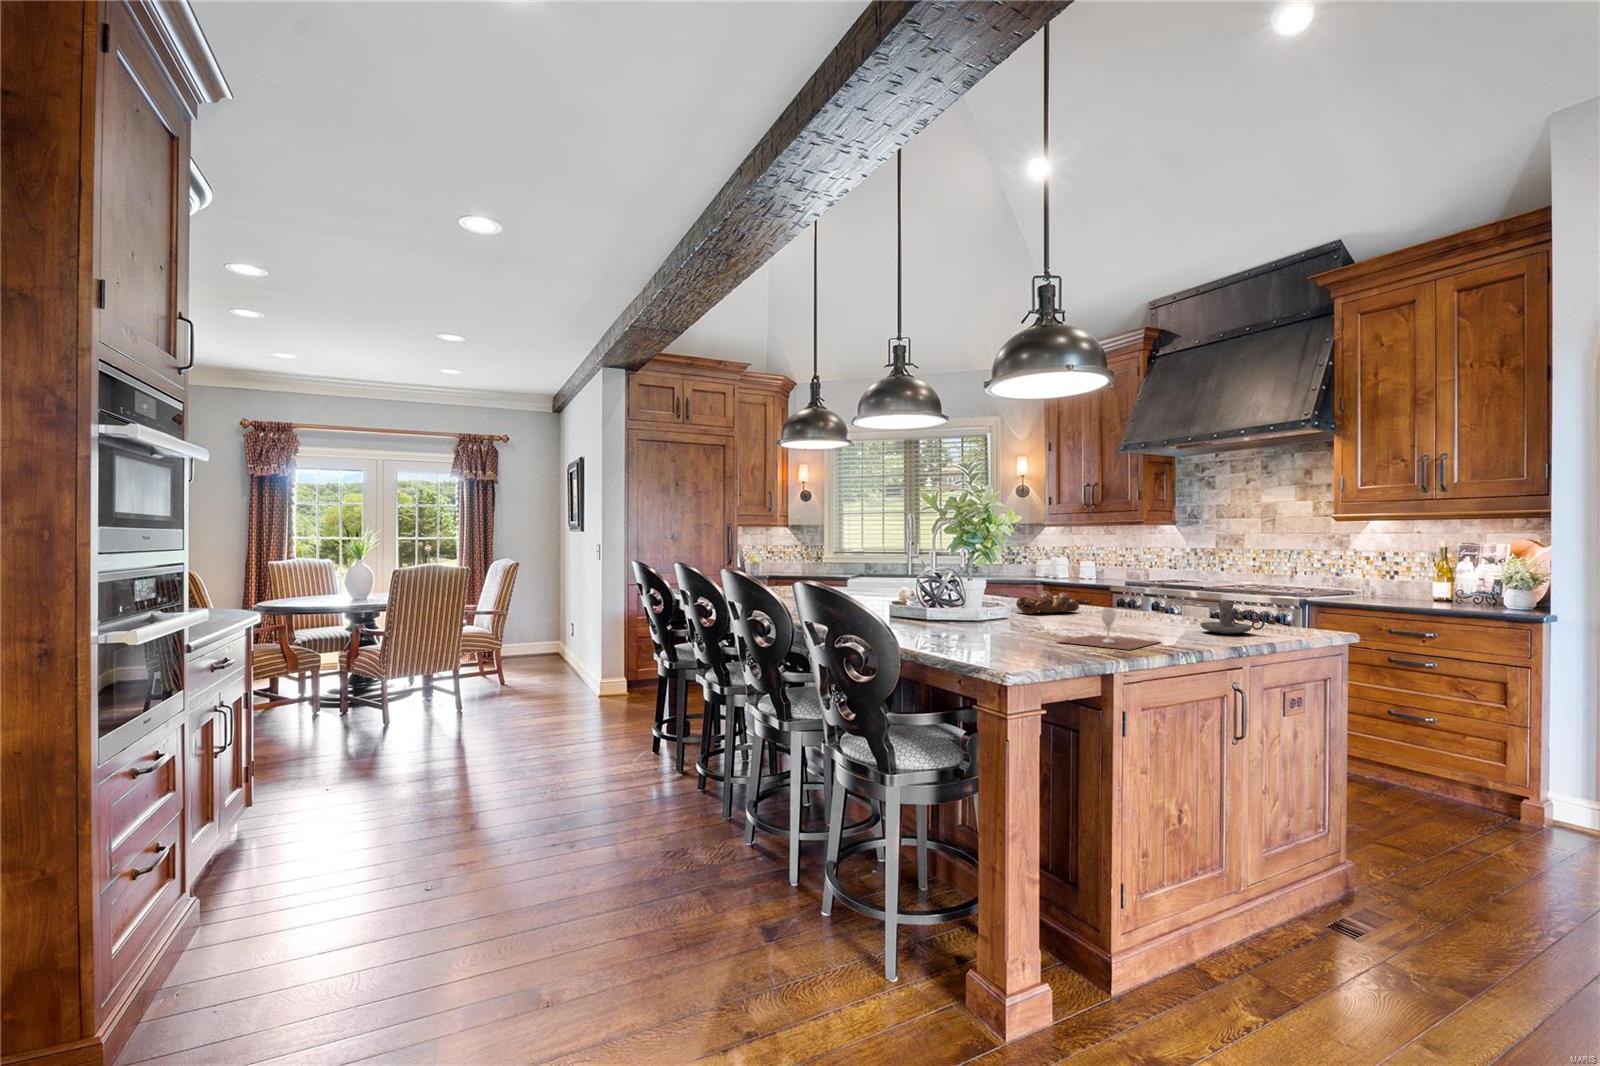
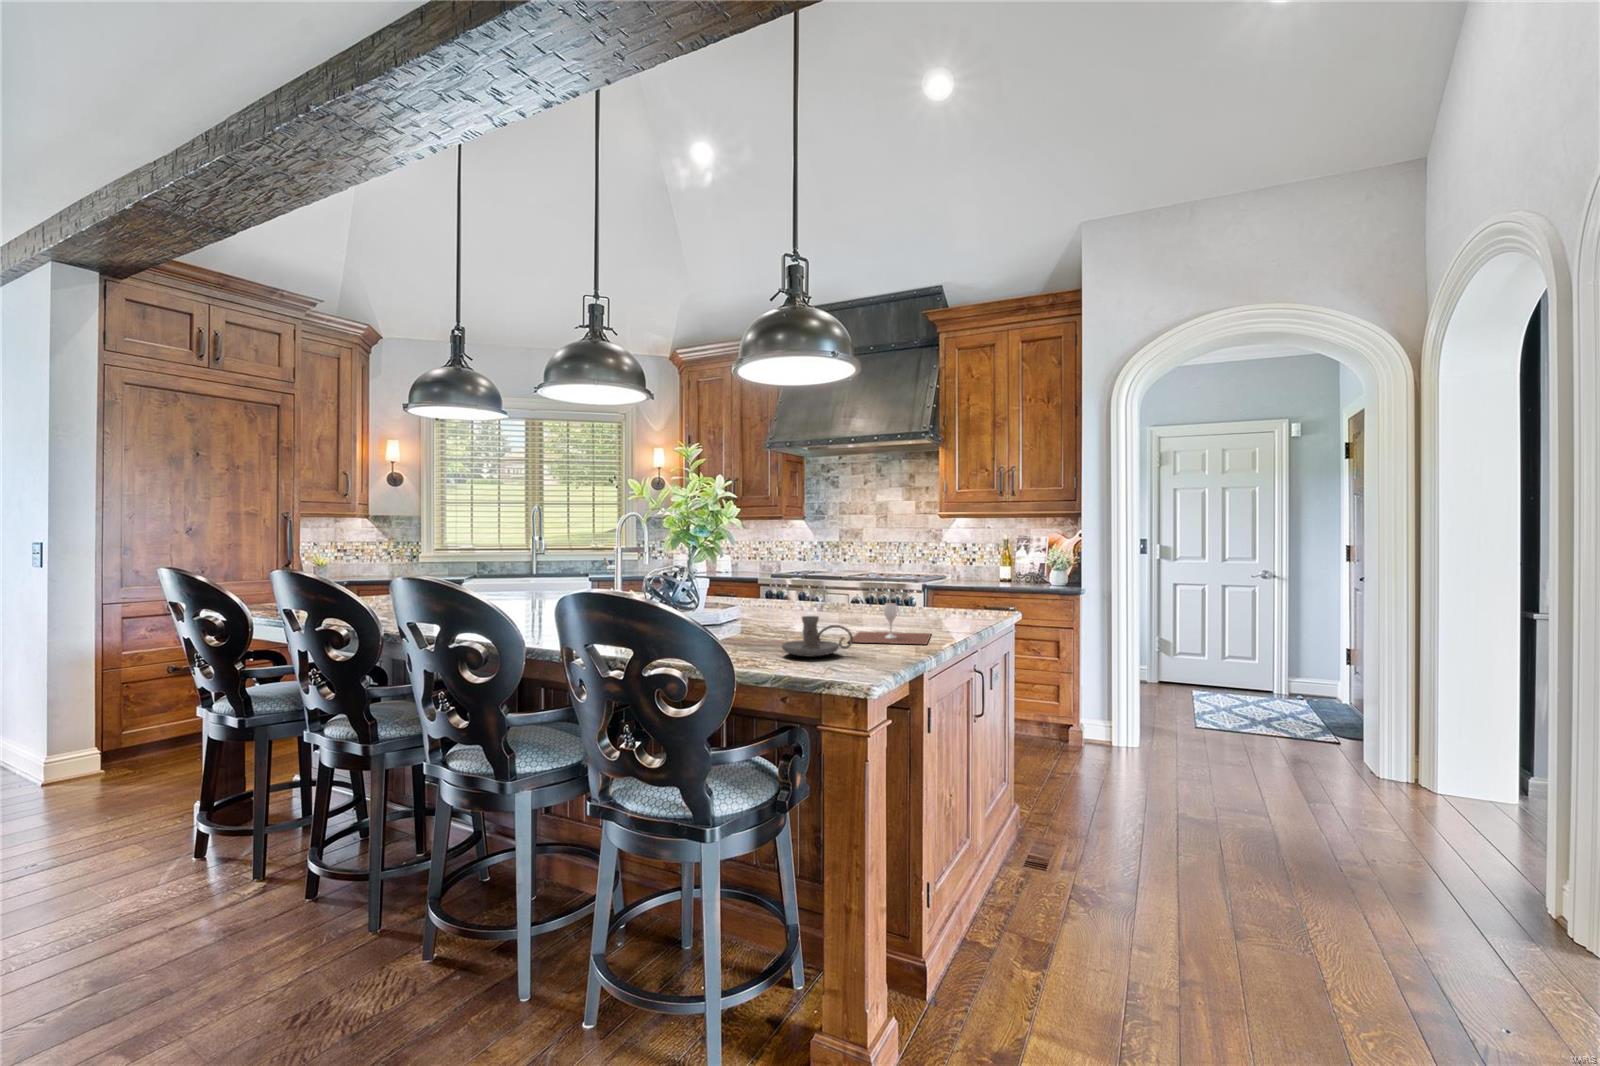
bread loaf: present [1016,591,1079,614] -> none [737,587,795,612]
candle holder: present [1200,603,1265,634] -> present [782,616,853,657]

